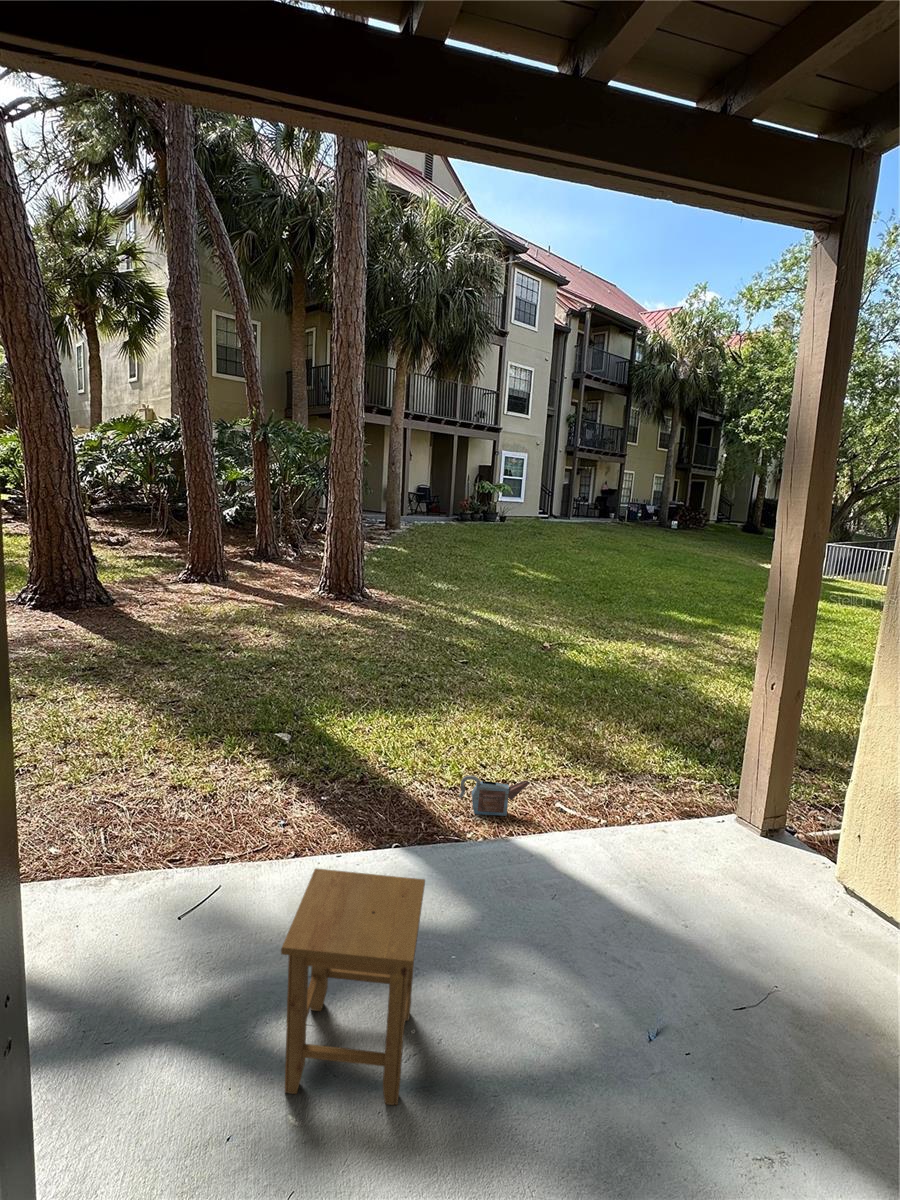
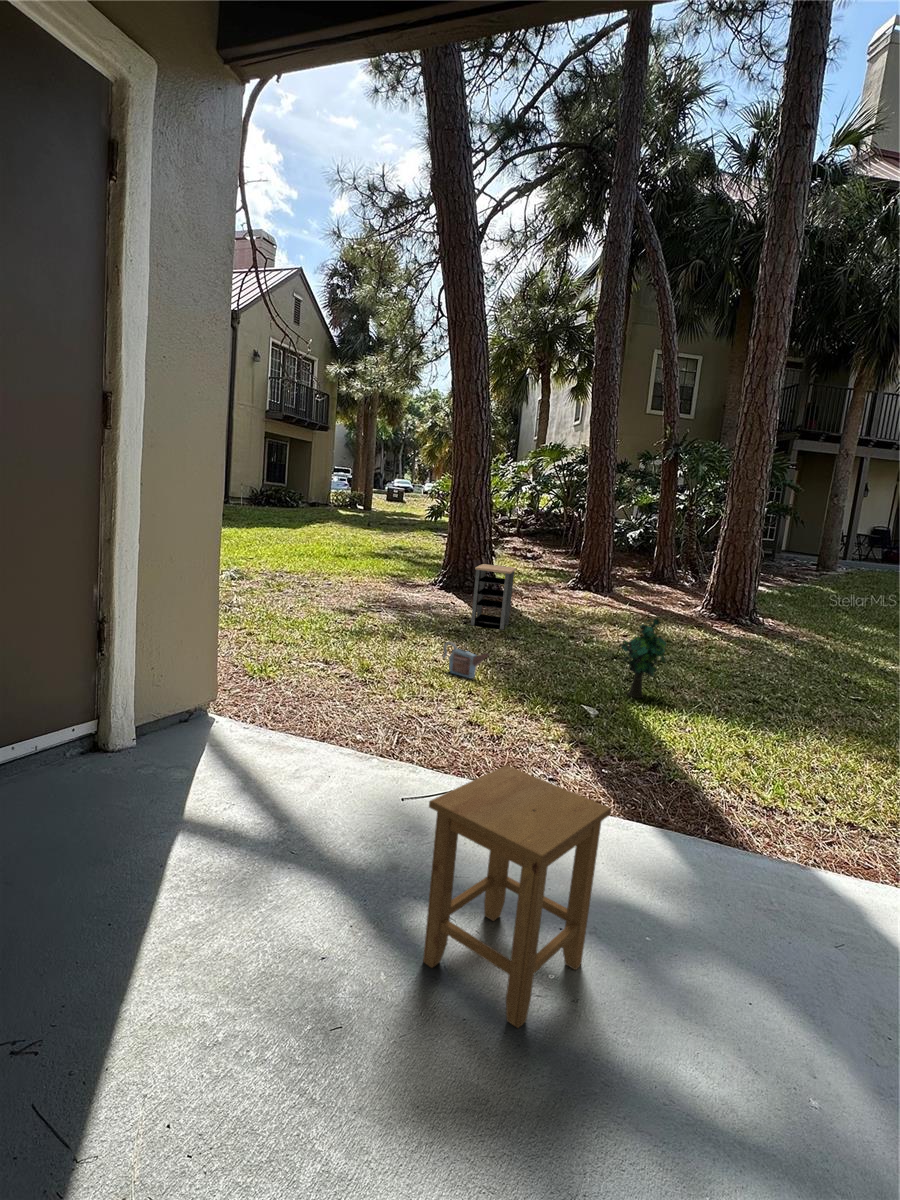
side table: none [95,583,142,654] -> present [471,564,516,629]
decorative plant: none [289,631,334,707] -> present [620,619,666,698]
watering can: present [459,775,530,816] -> present [442,642,489,679]

